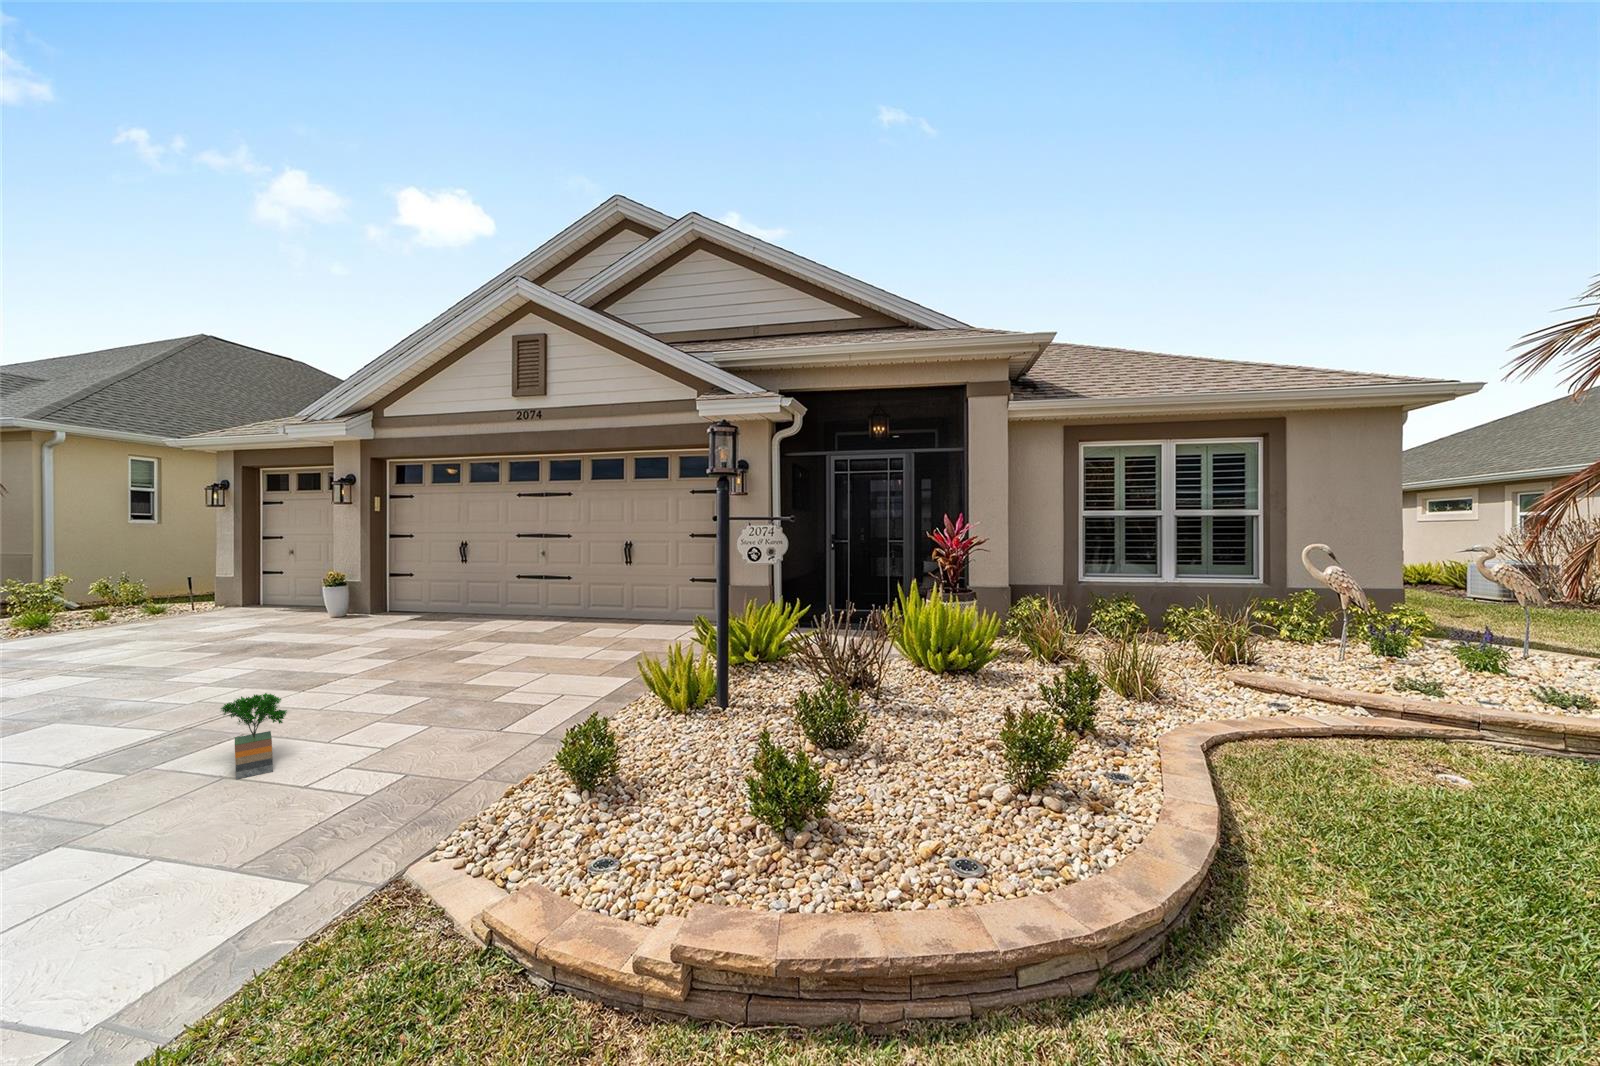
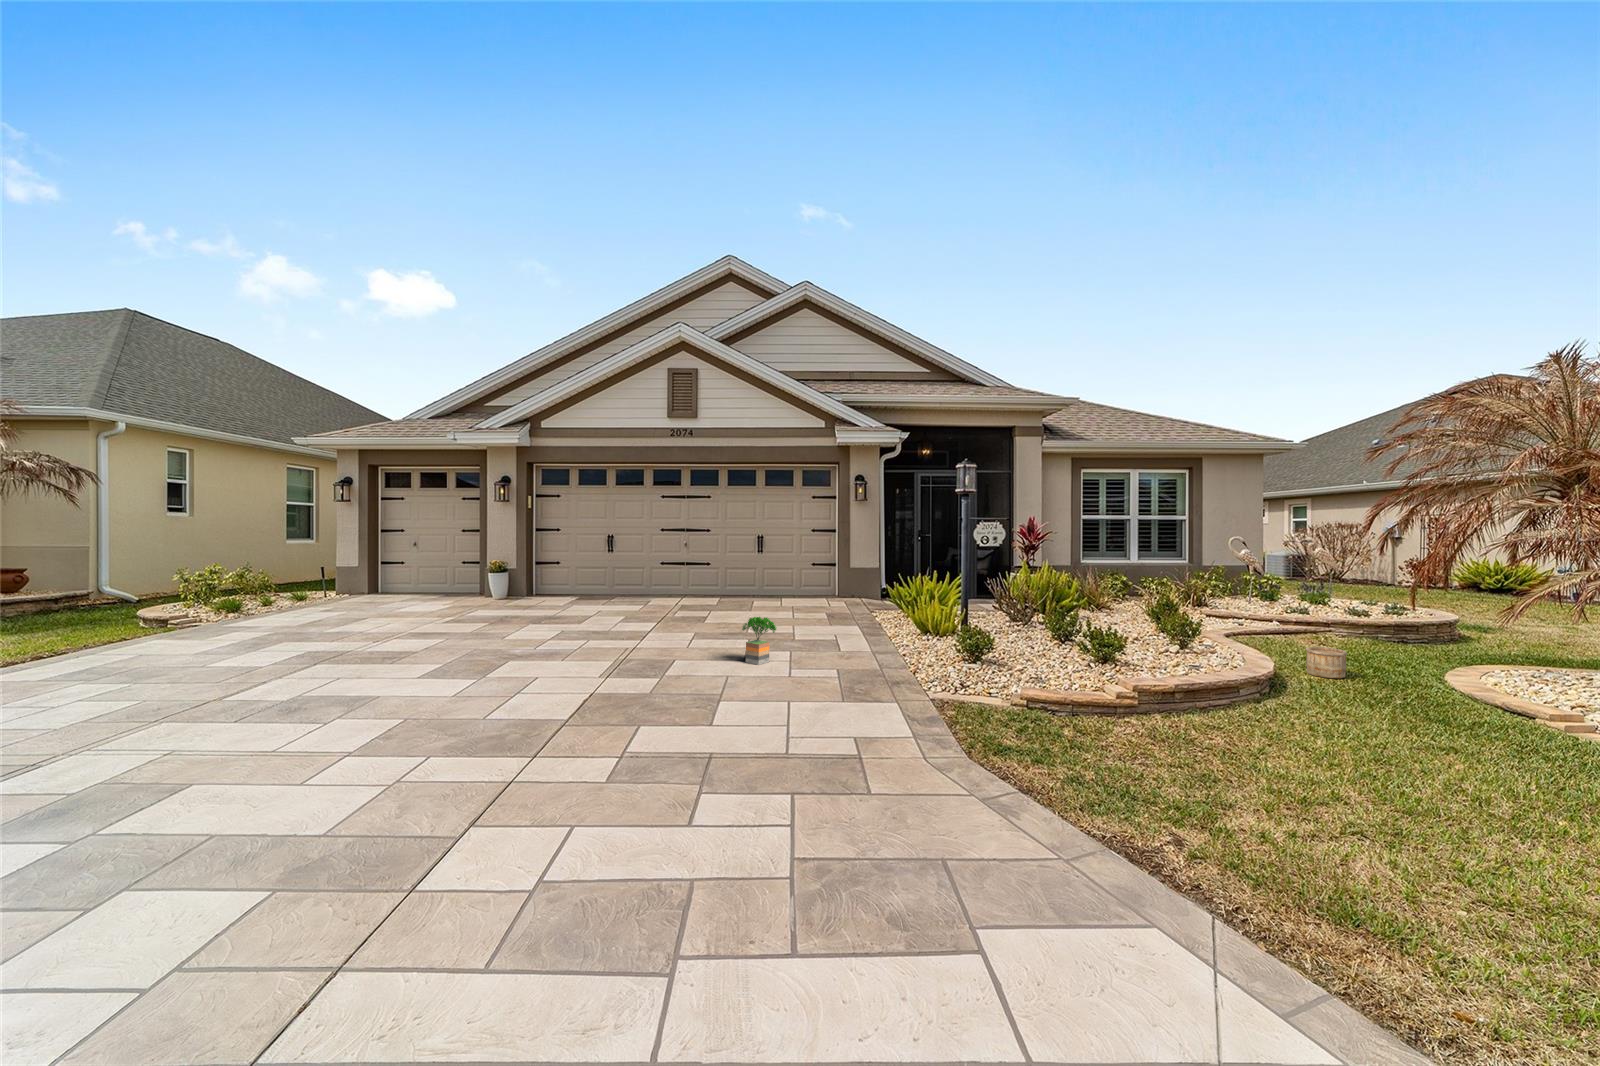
wooden bucket: none [1300,845,1410,955] -> present [1306,647,1347,678]

